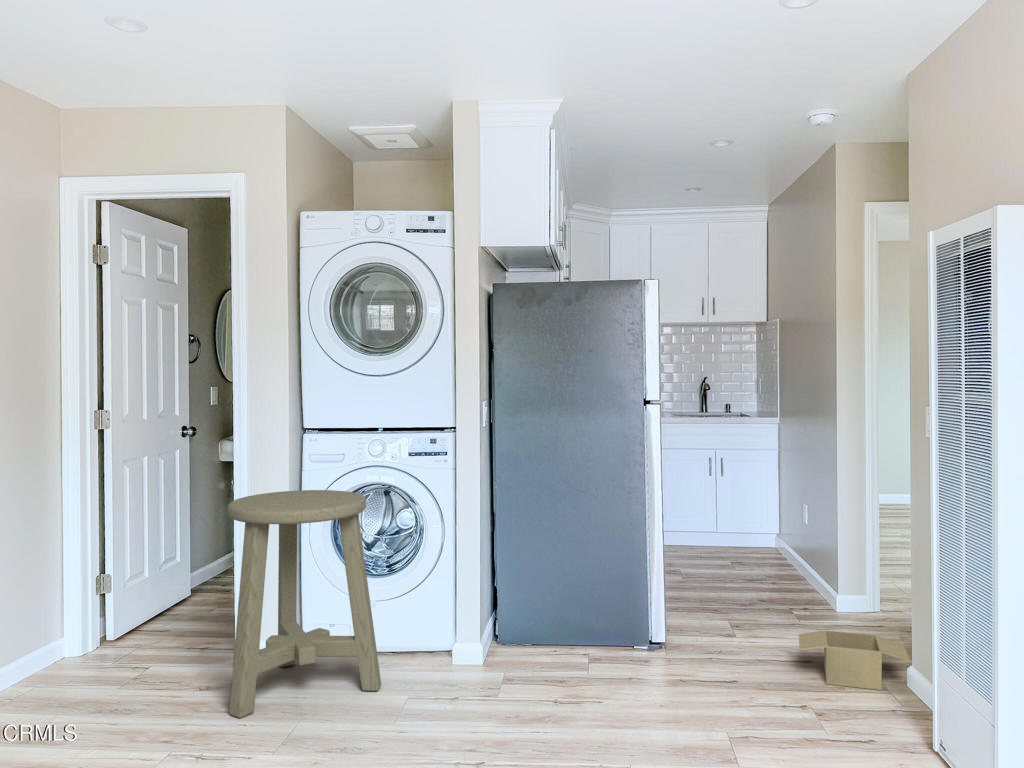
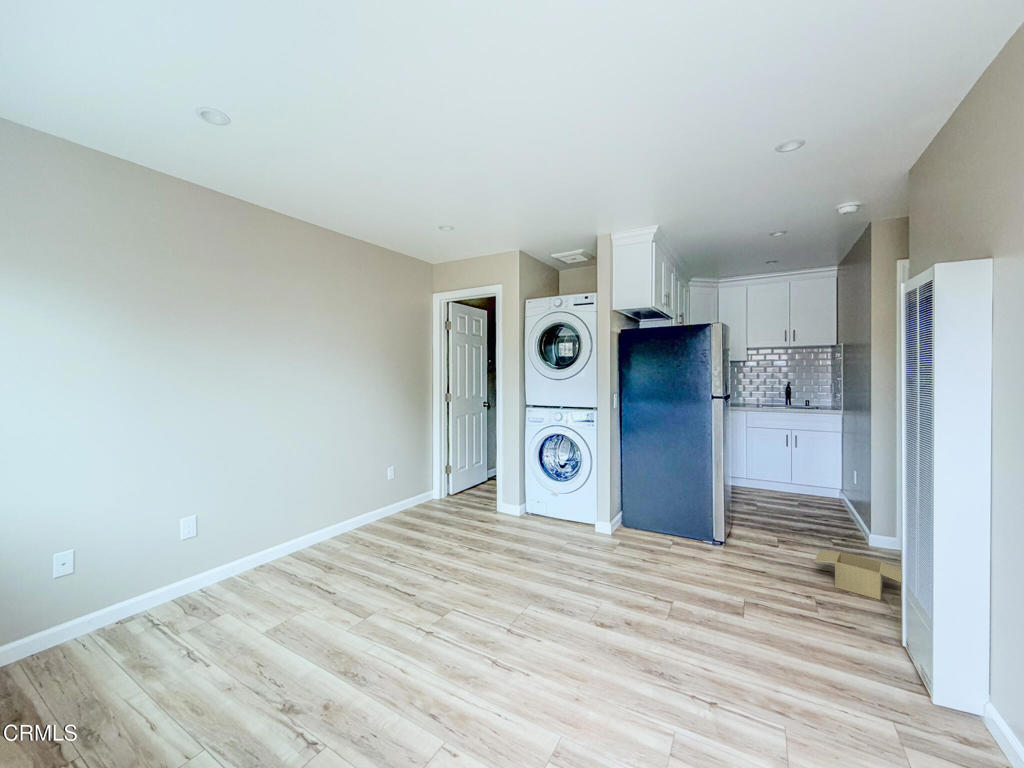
stool: present [227,490,381,718] -> none [480,435,554,540]

